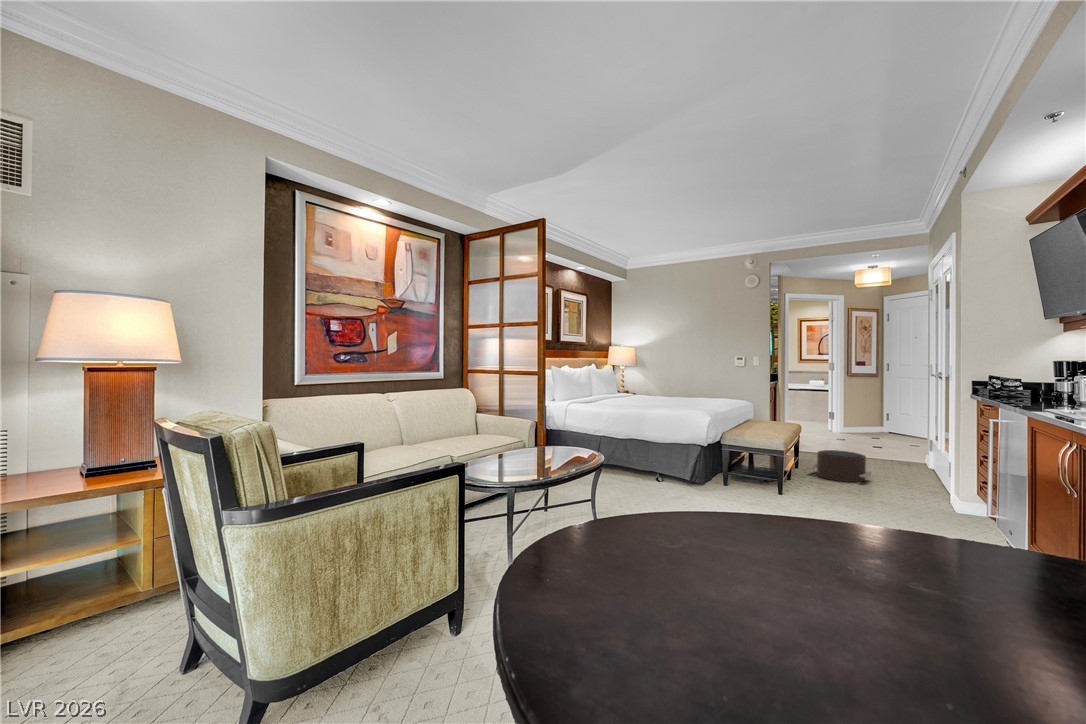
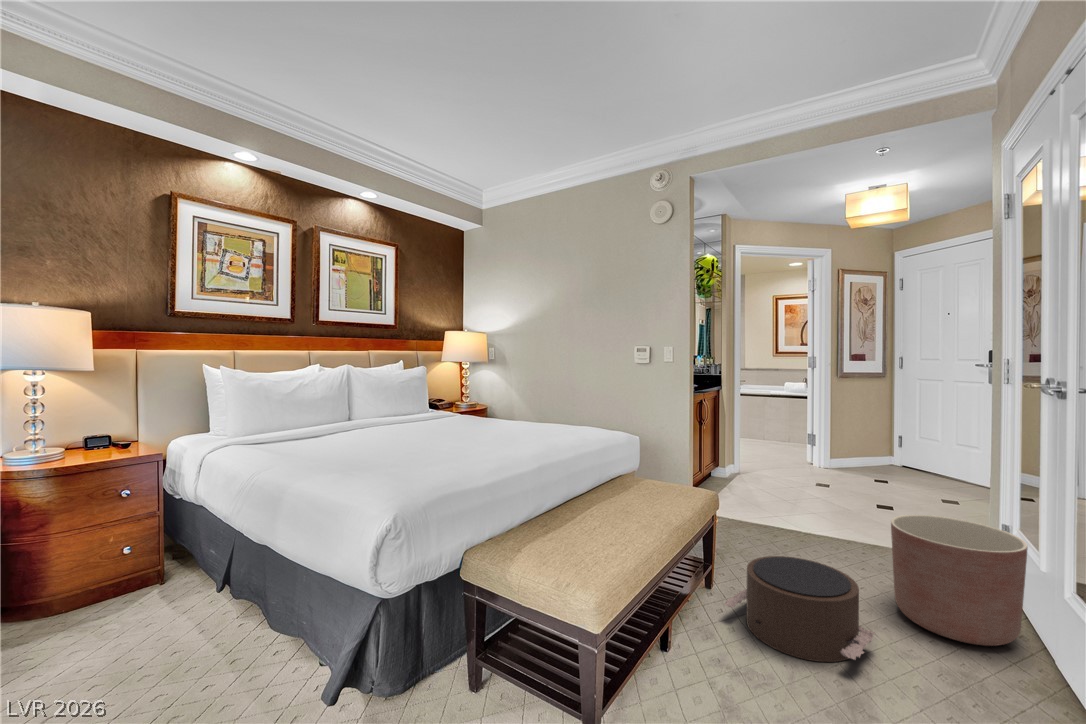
planter: none [879,434,933,479] -> present [891,515,1028,646]

